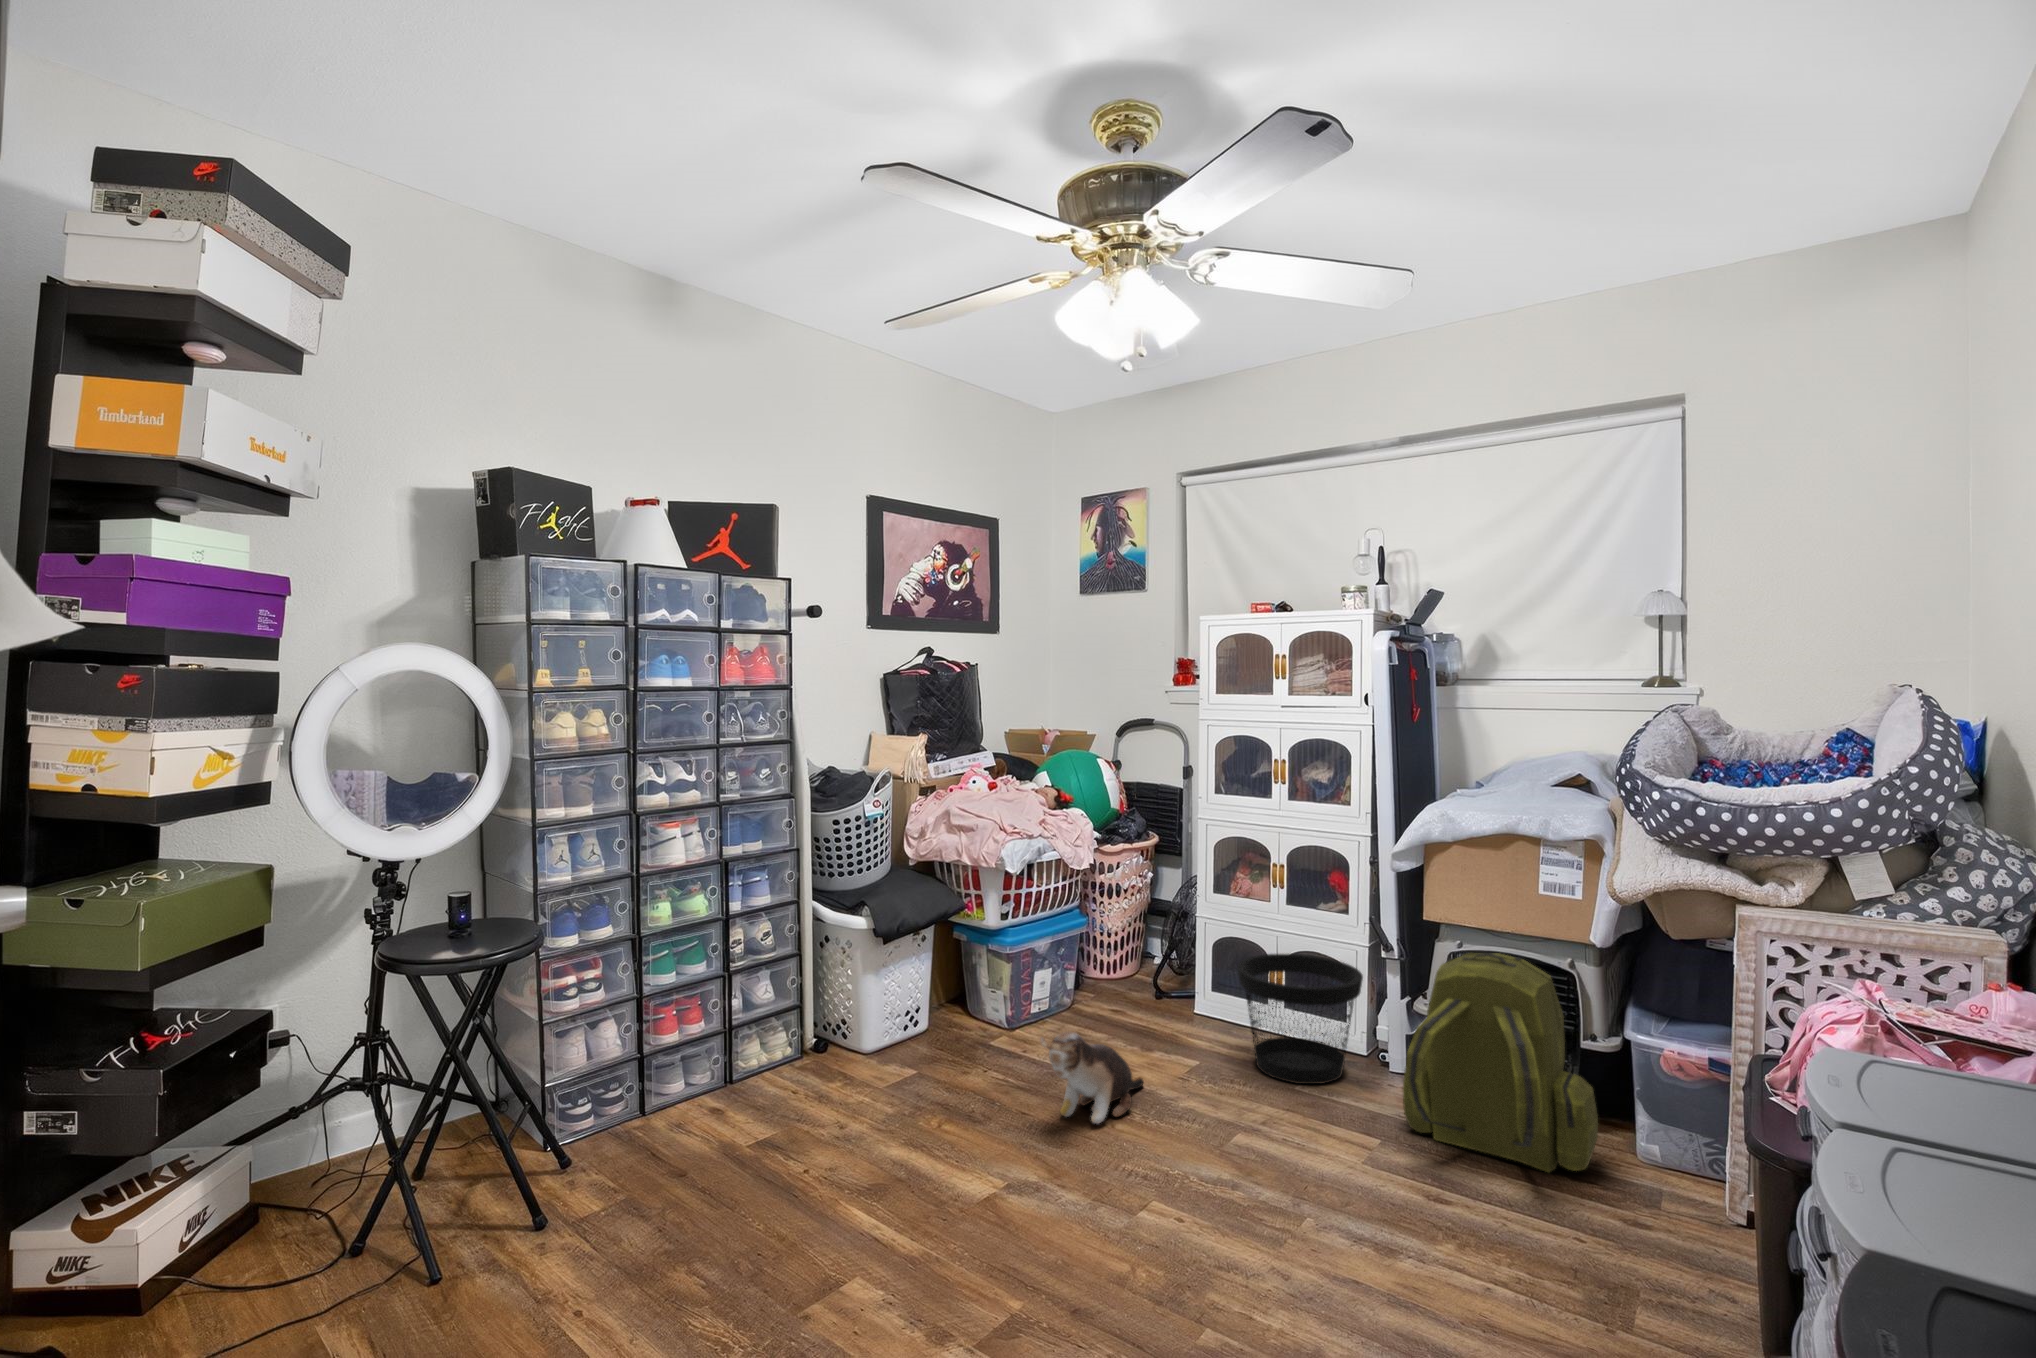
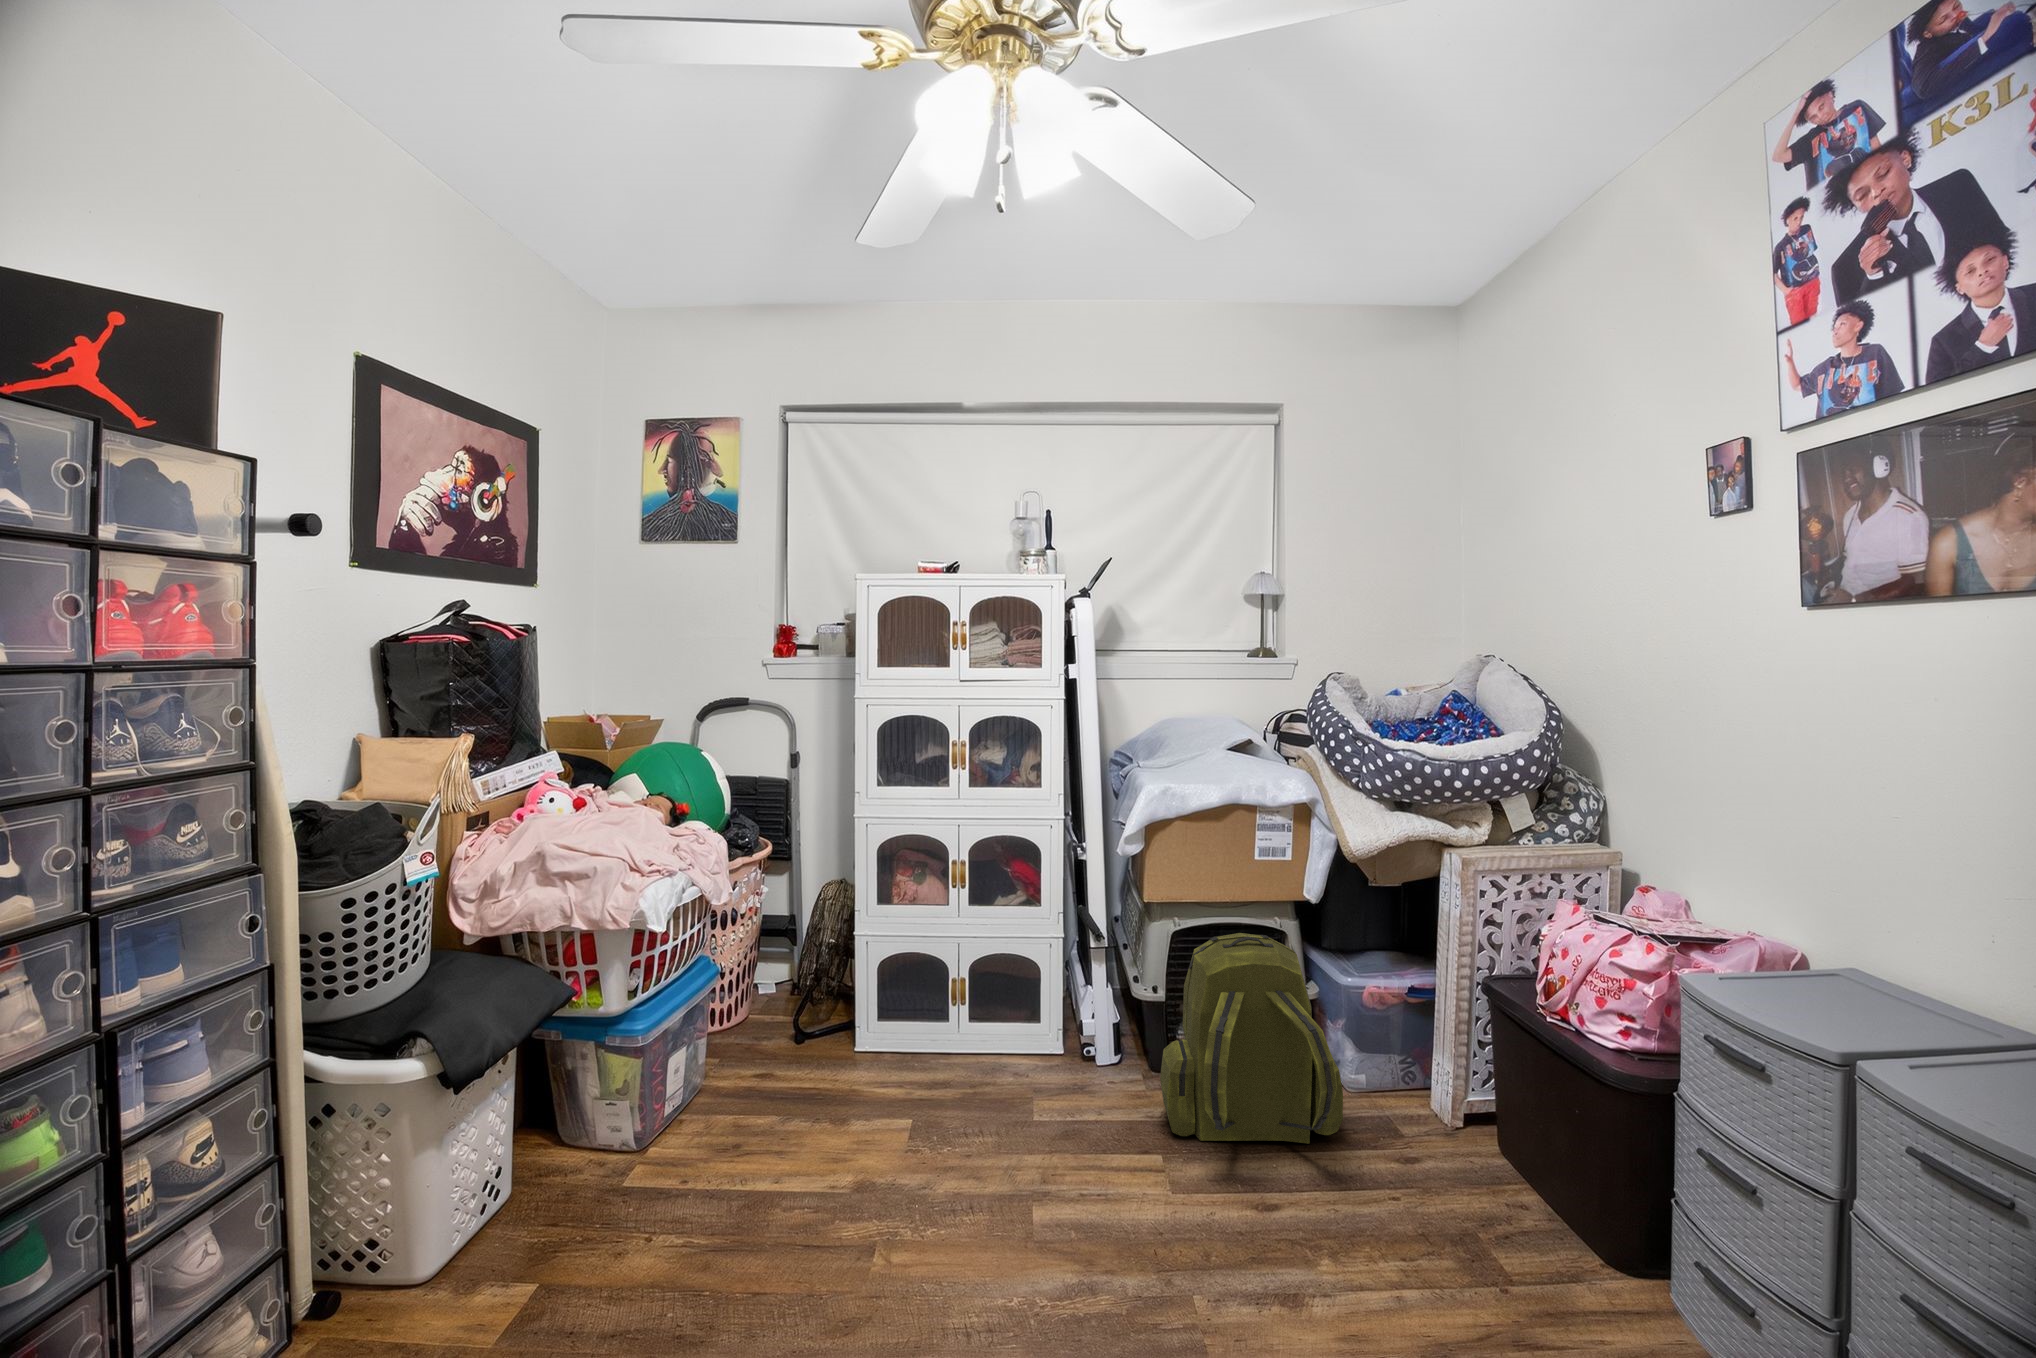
wastebasket: present [1237,954,1363,1084] -> none [949,959,1084,1114]
plush toy: present [1039,1031,1143,1123] -> none [801,1151,898,1275]

